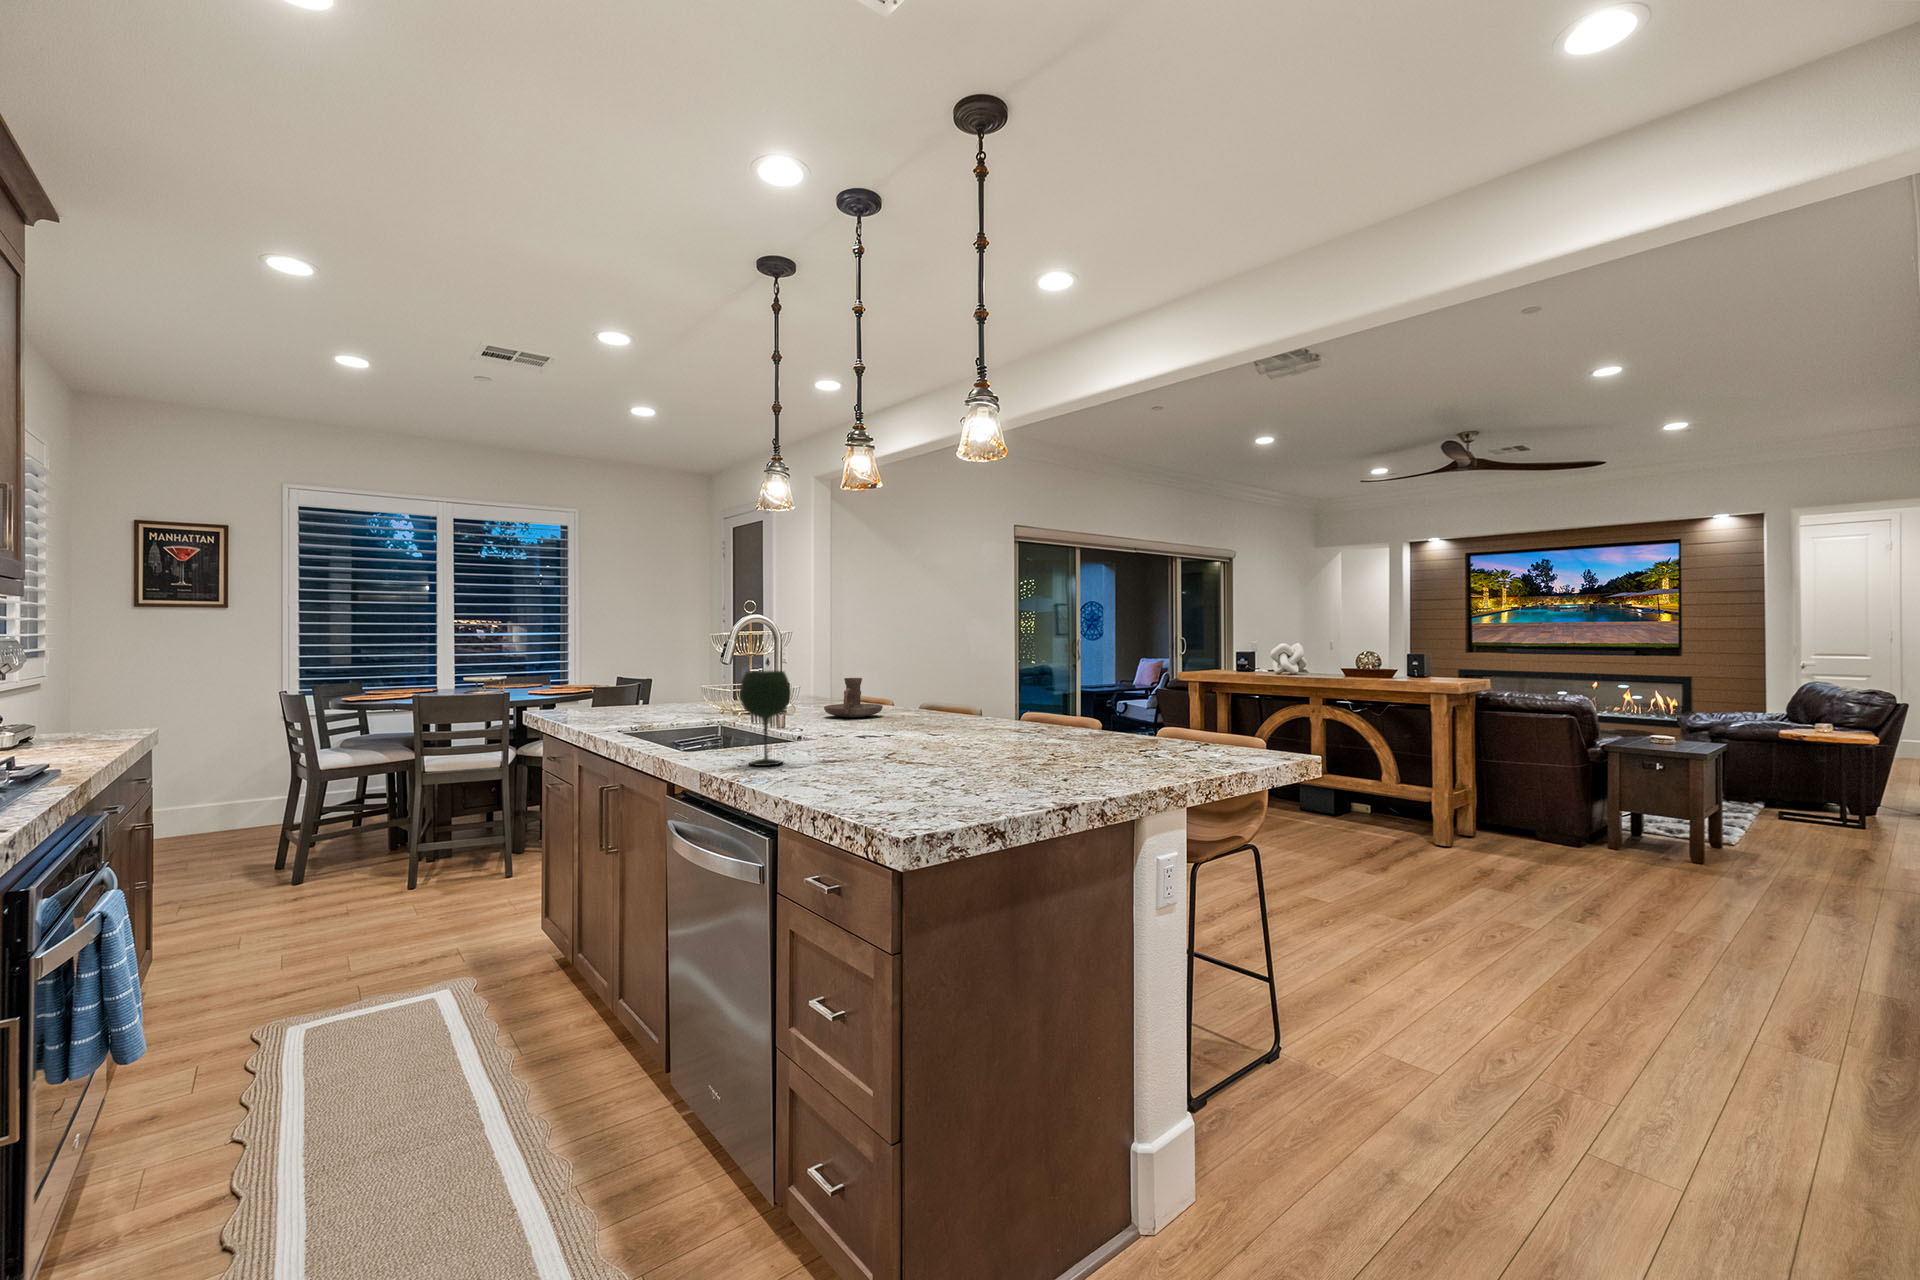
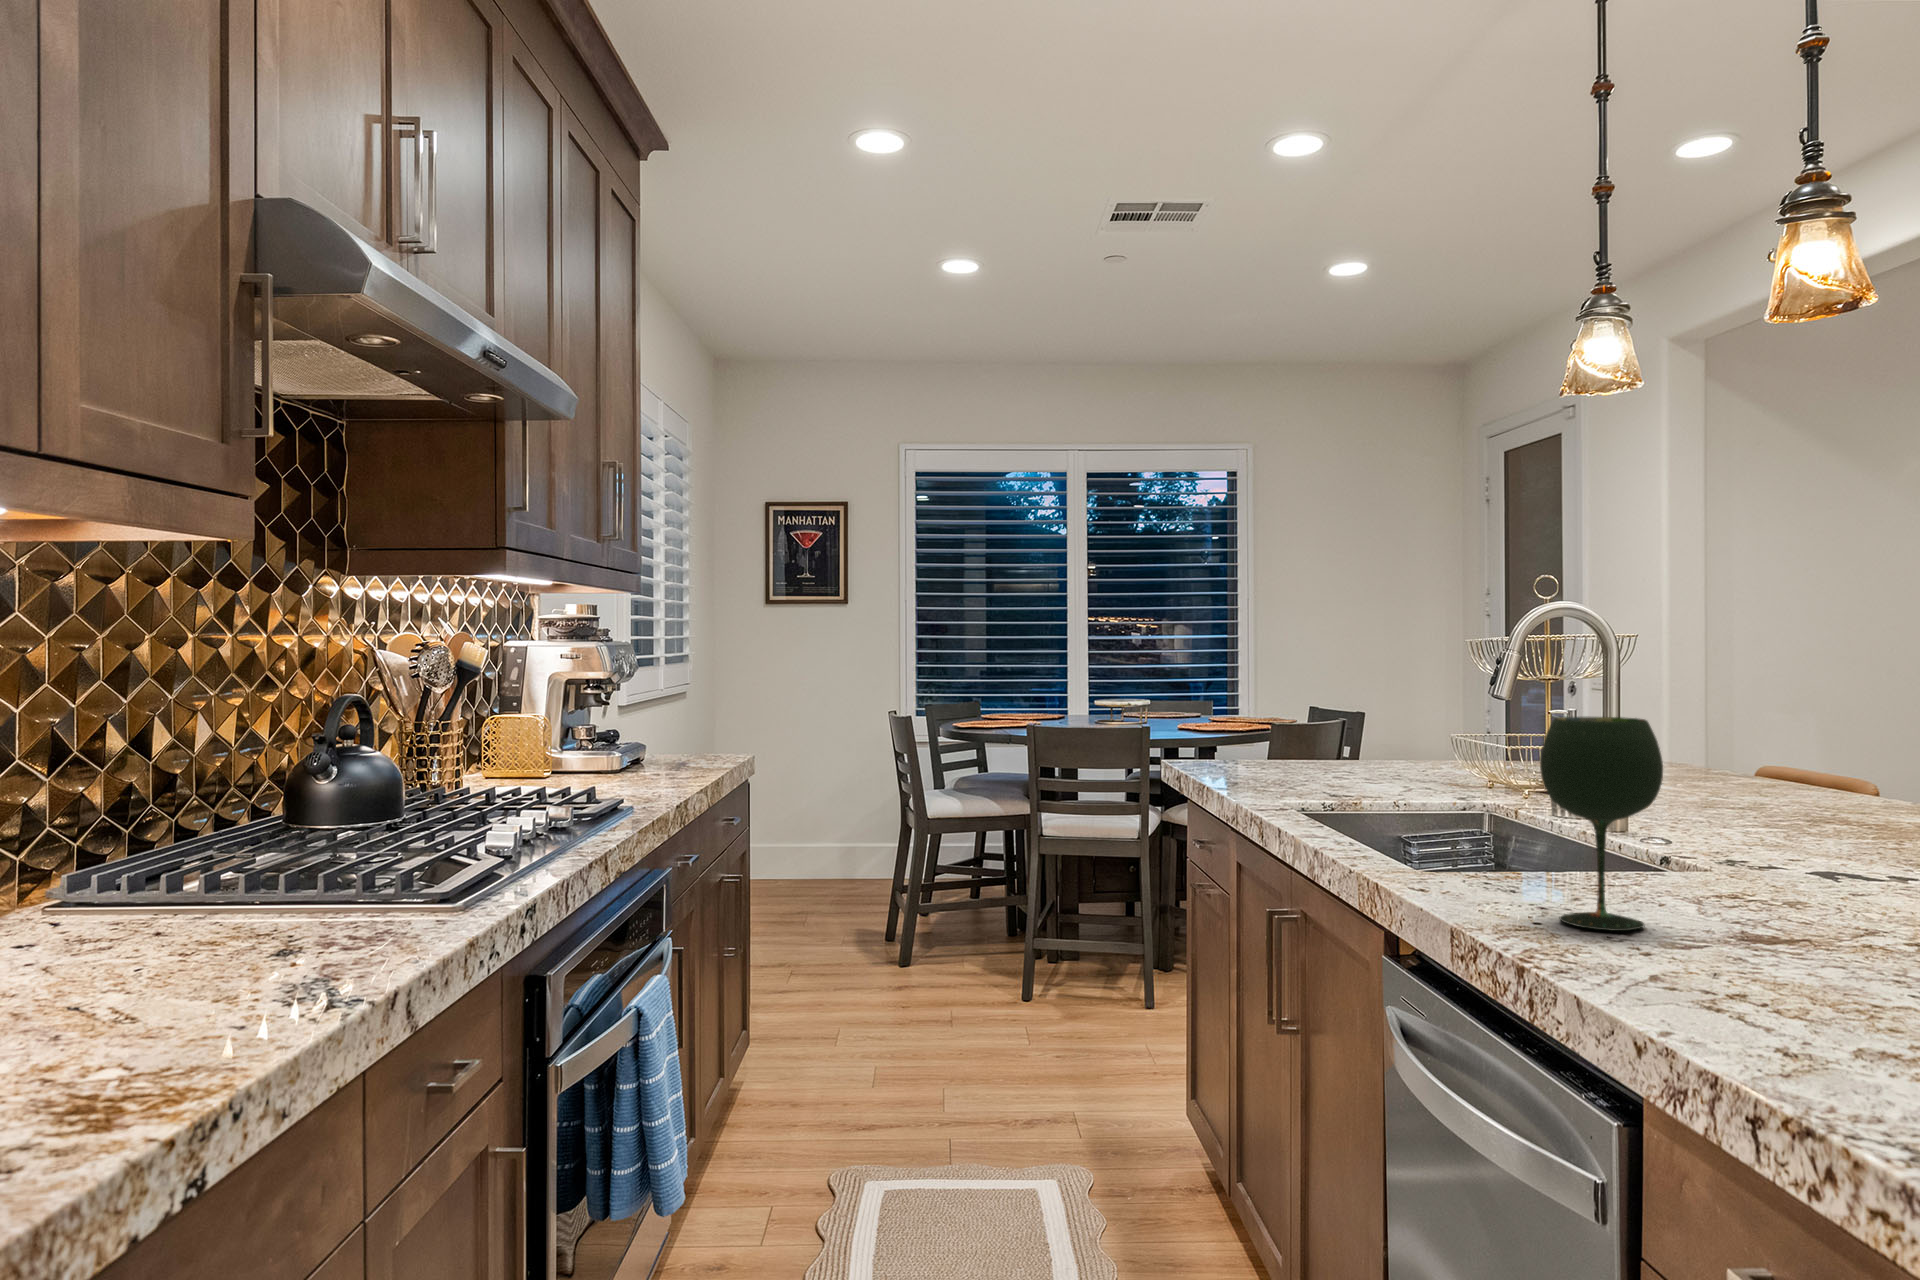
candle holder: present [824,678,883,718] -> none [1707,728,1853,811]

